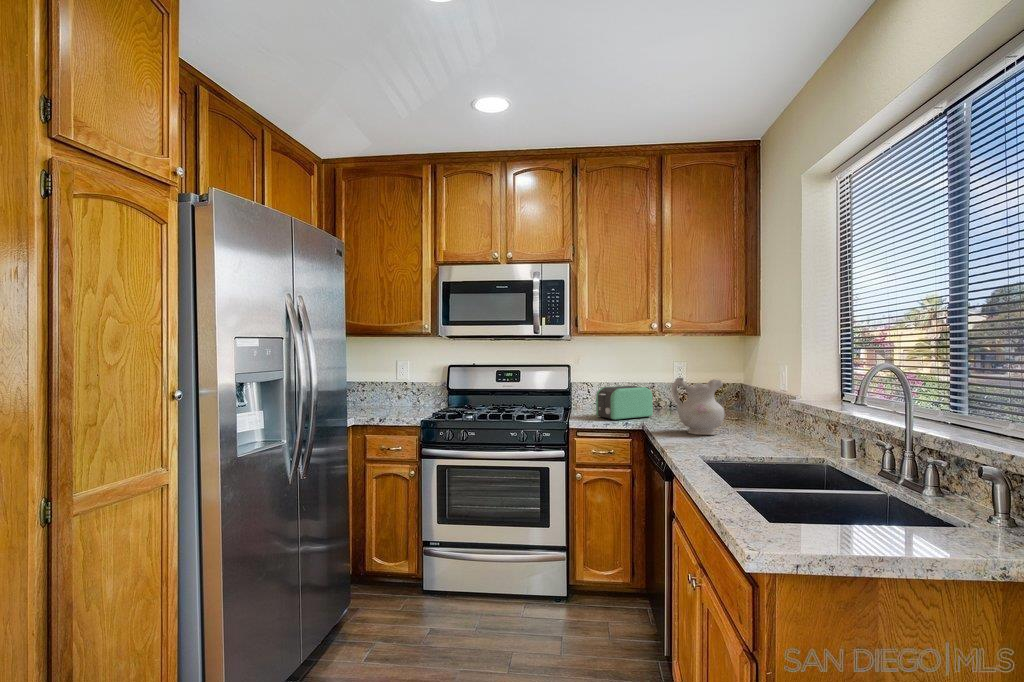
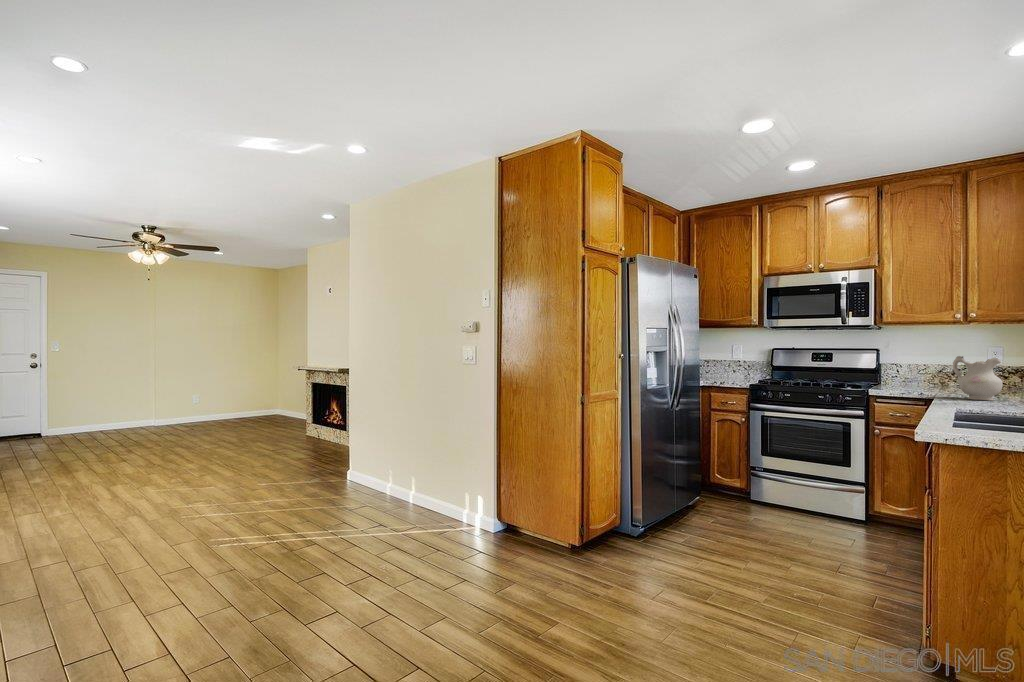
toaster: present [596,386,653,420] -> none [896,366,952,391]

